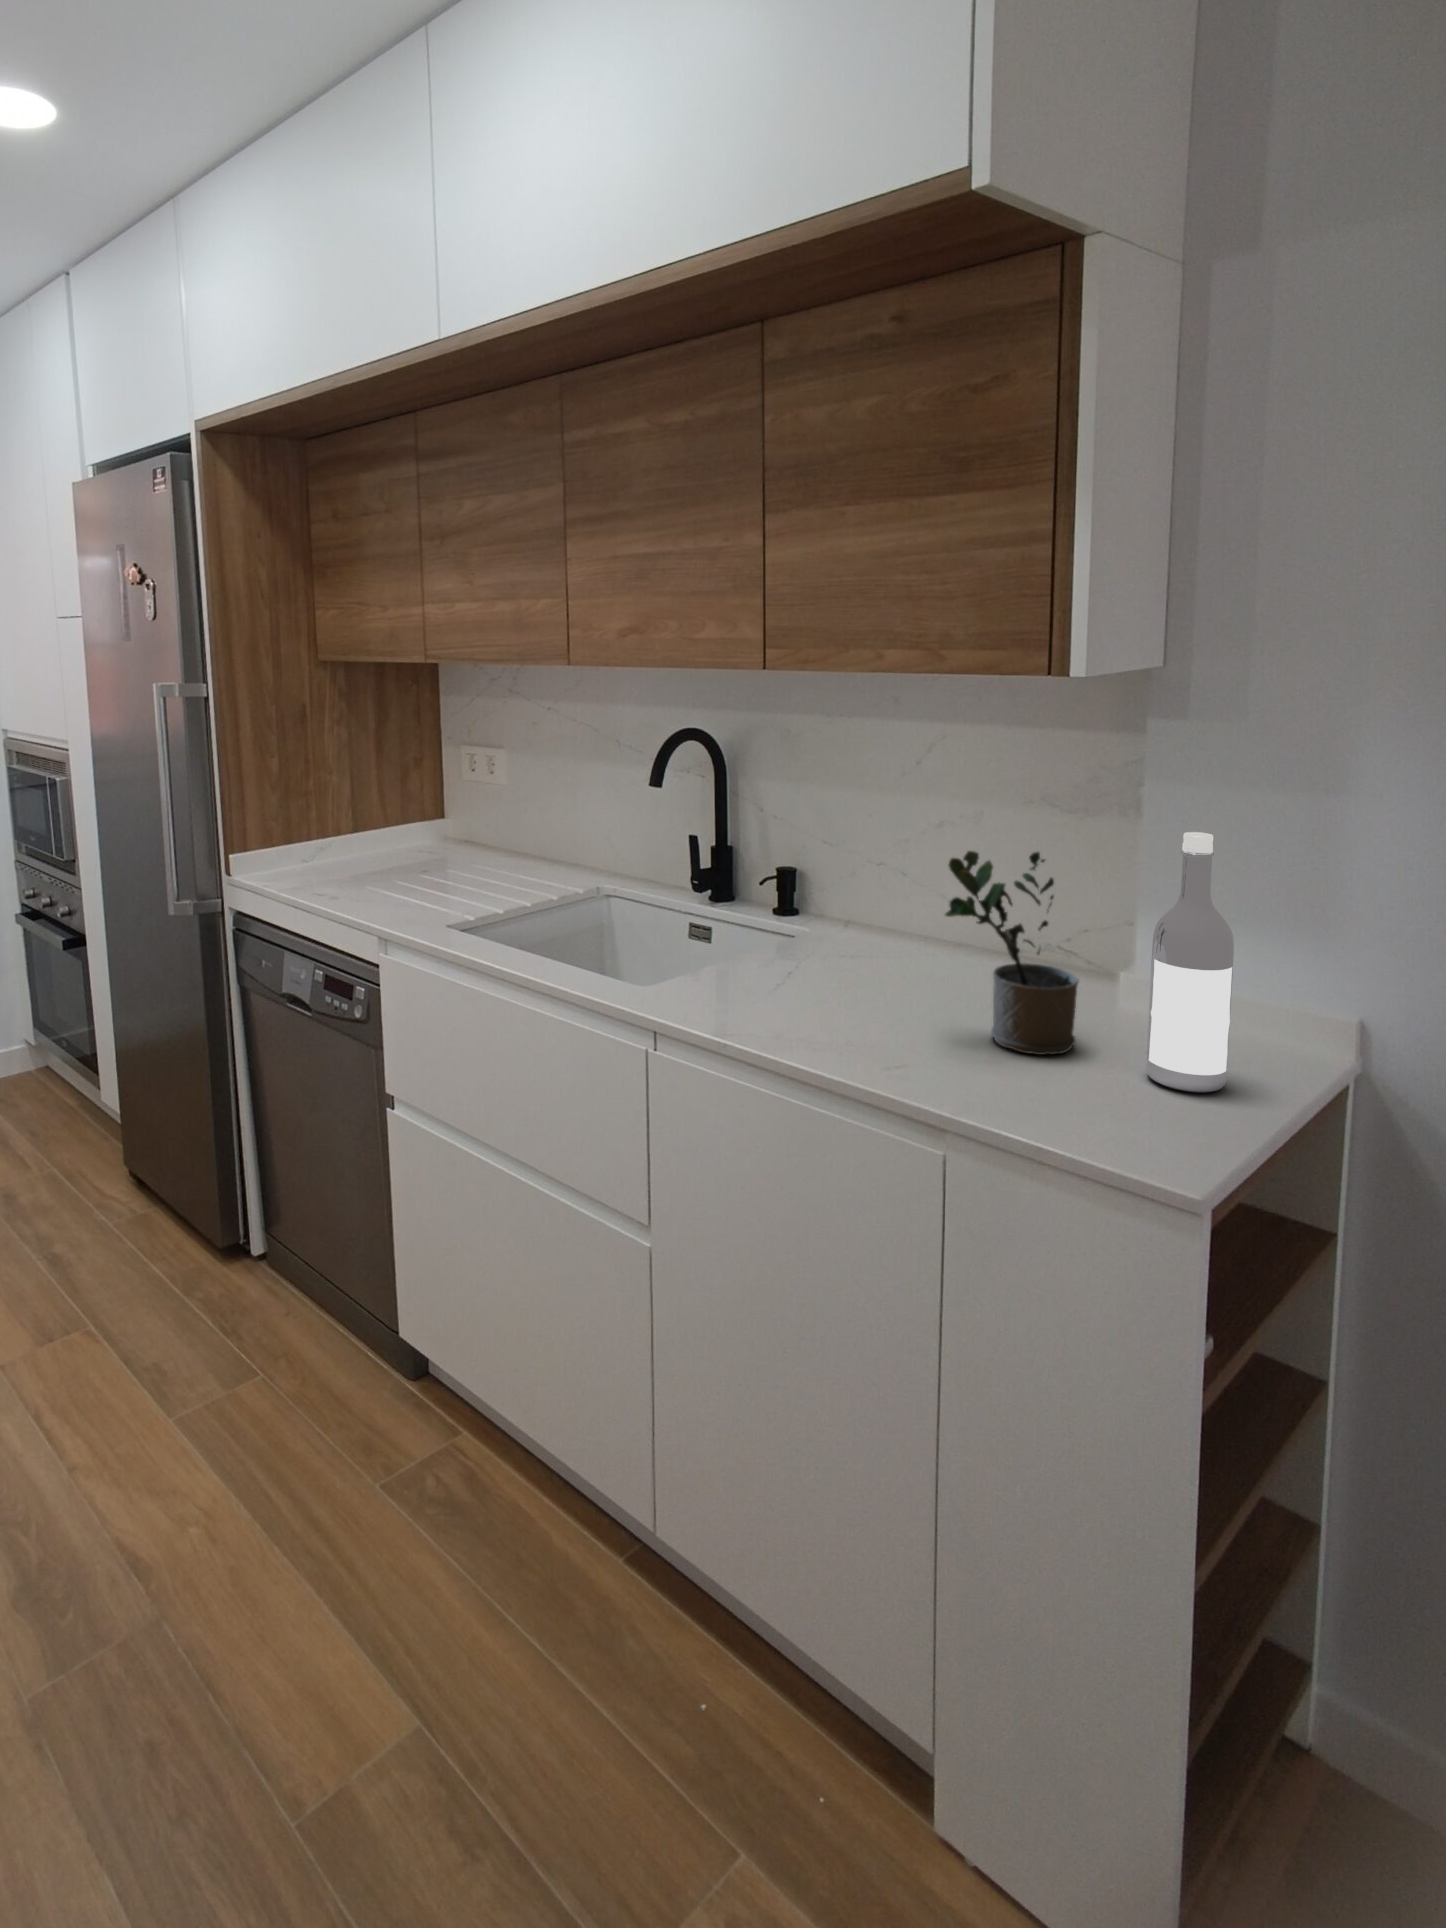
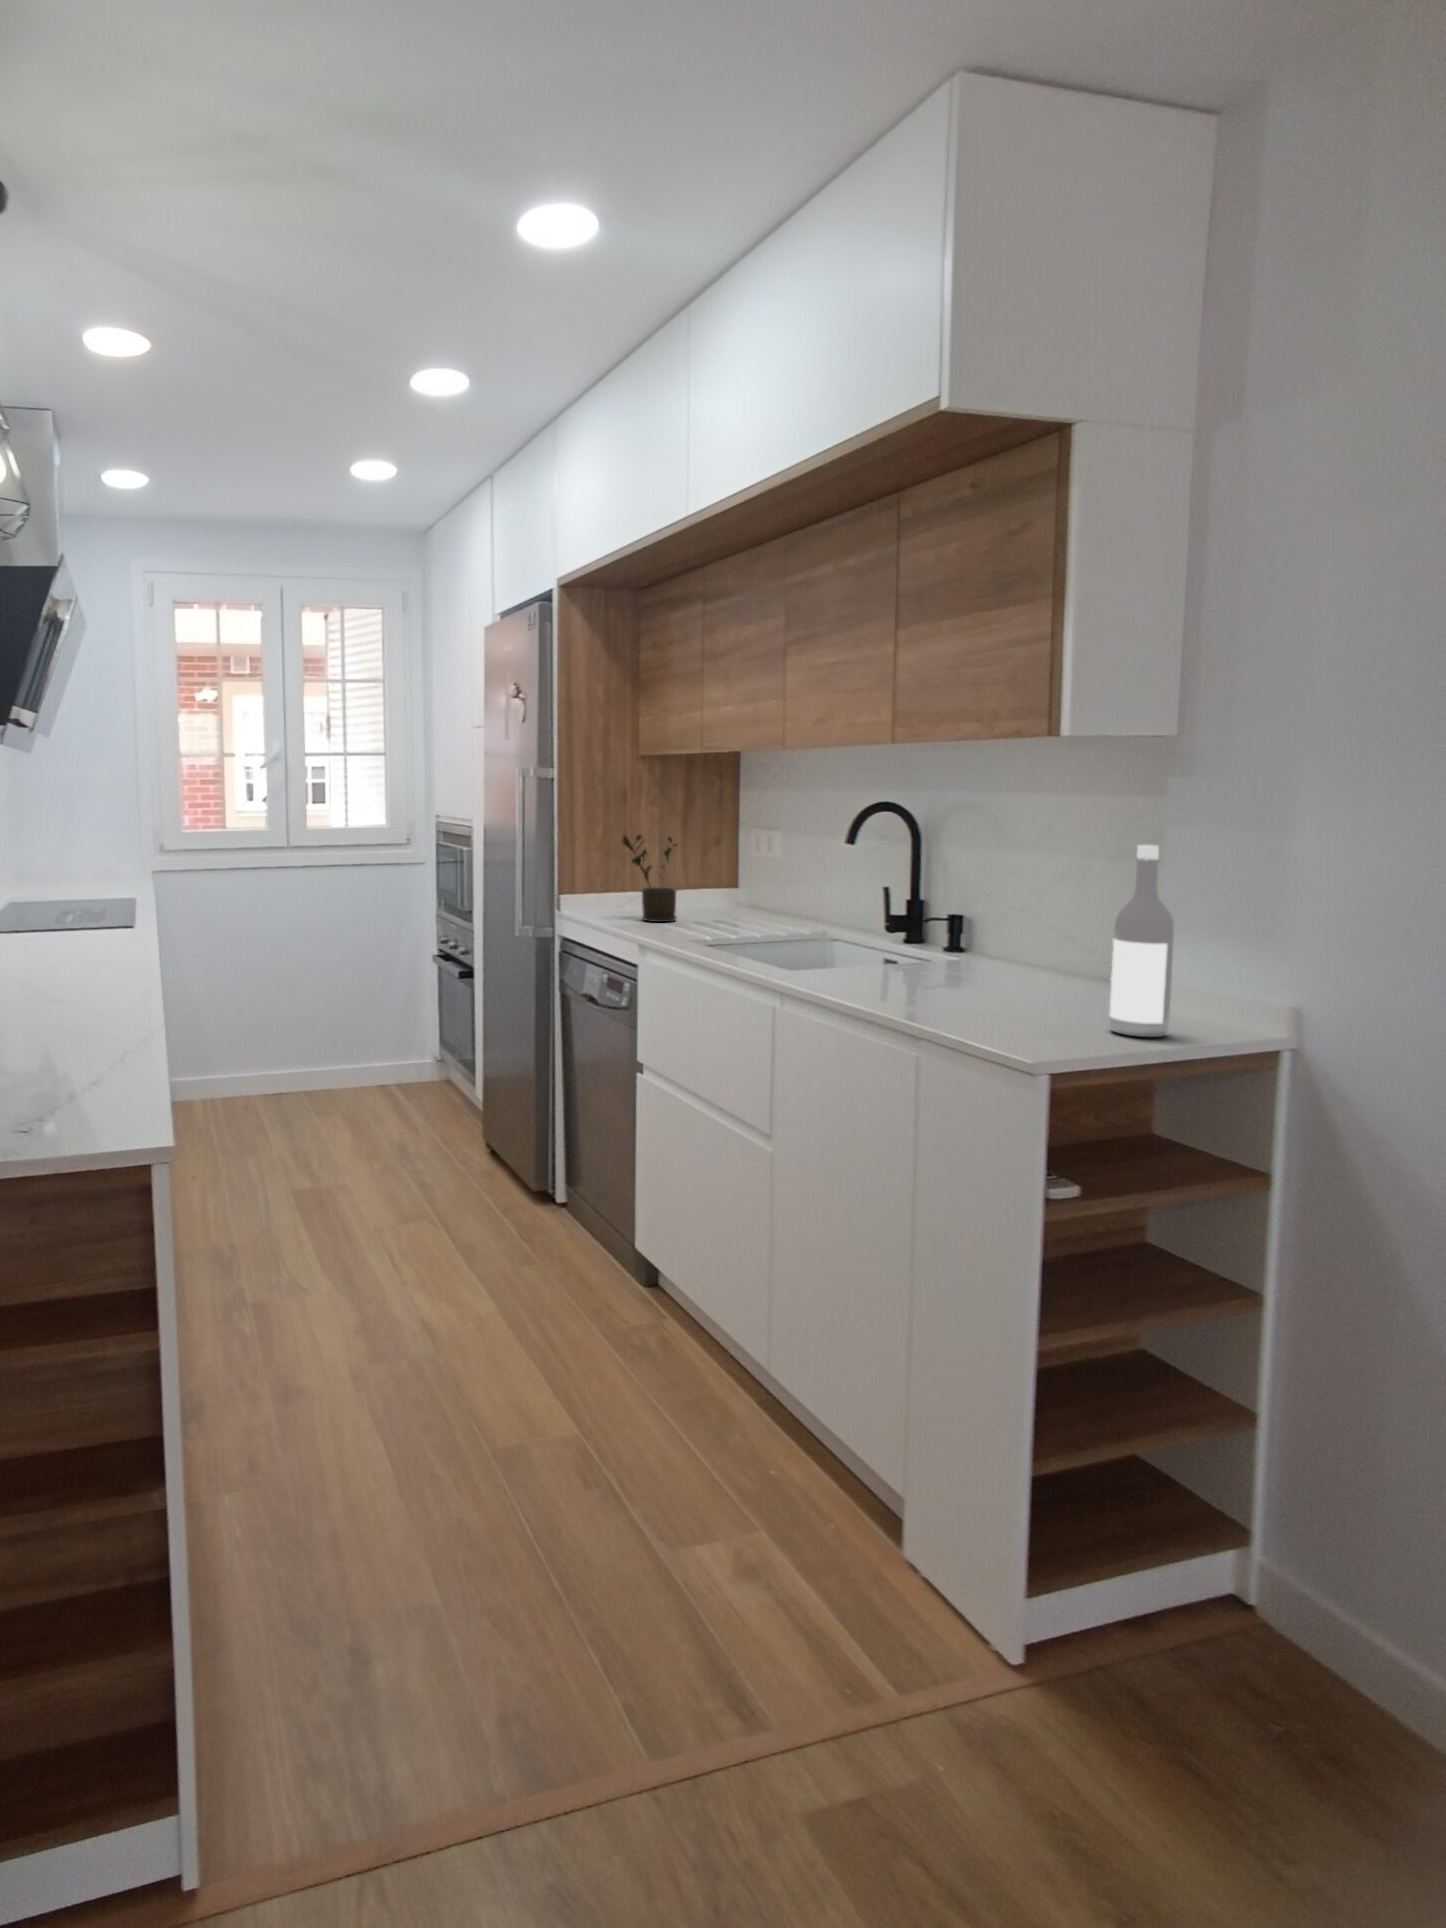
potted plant: present [945,851,1078,1055] -> present [623,835,677,922]

